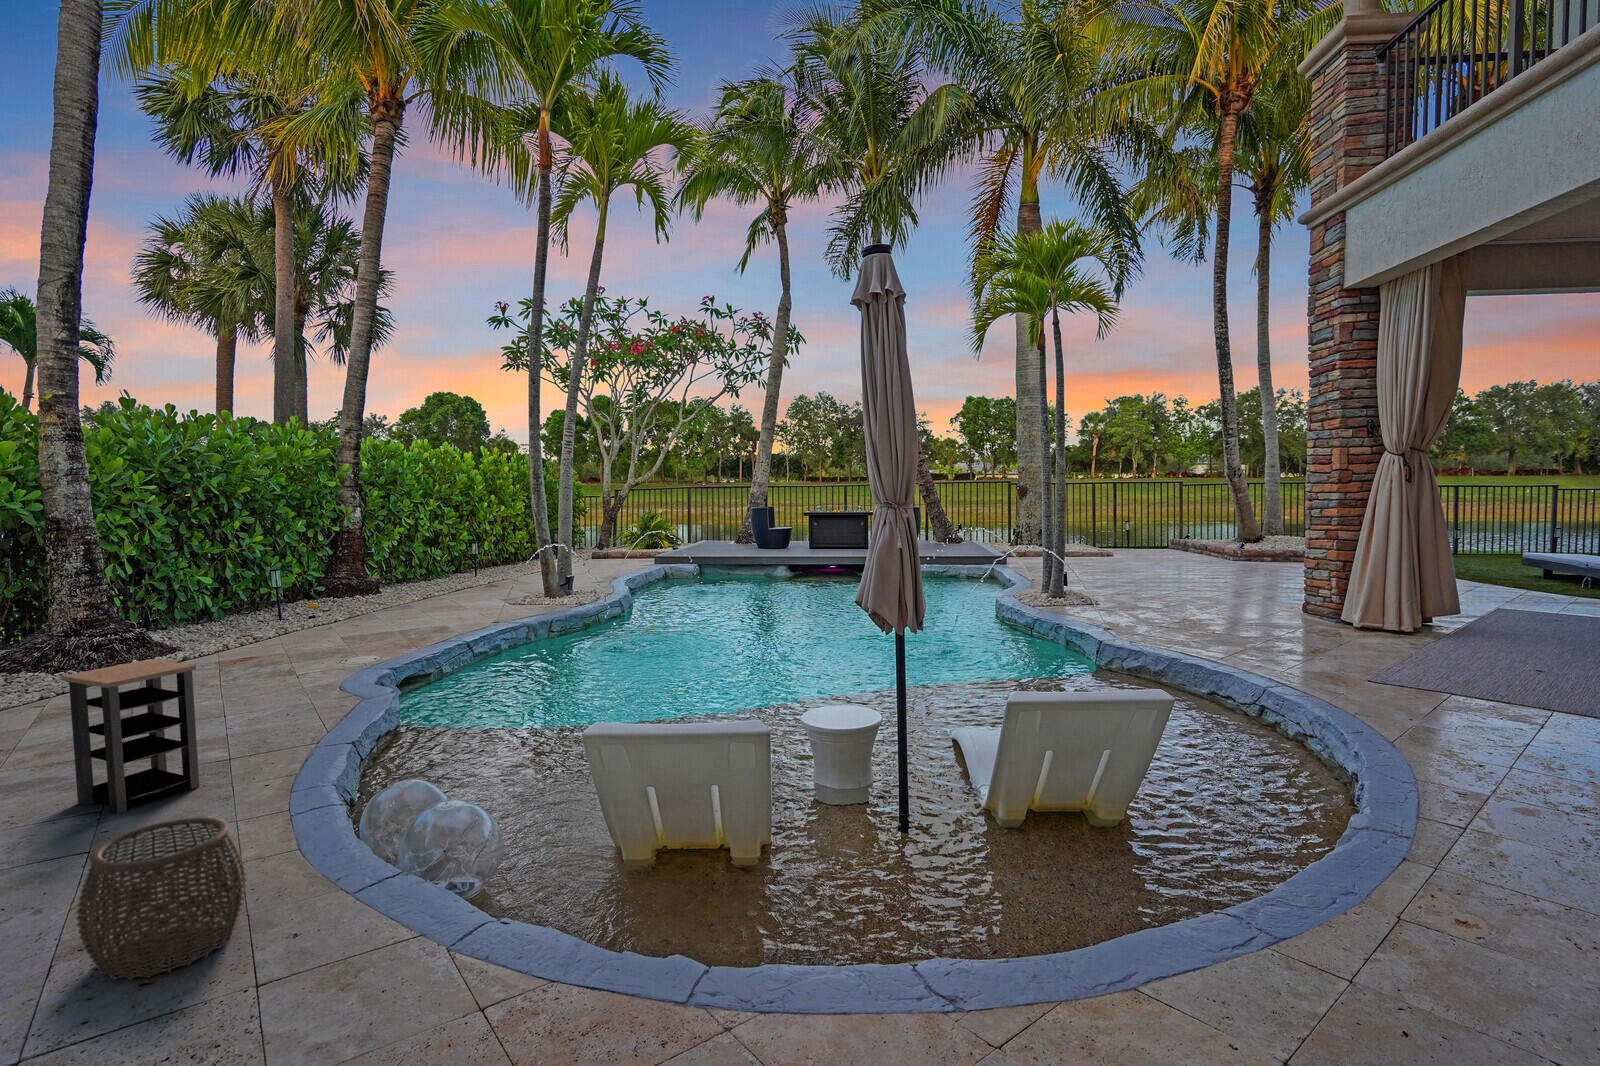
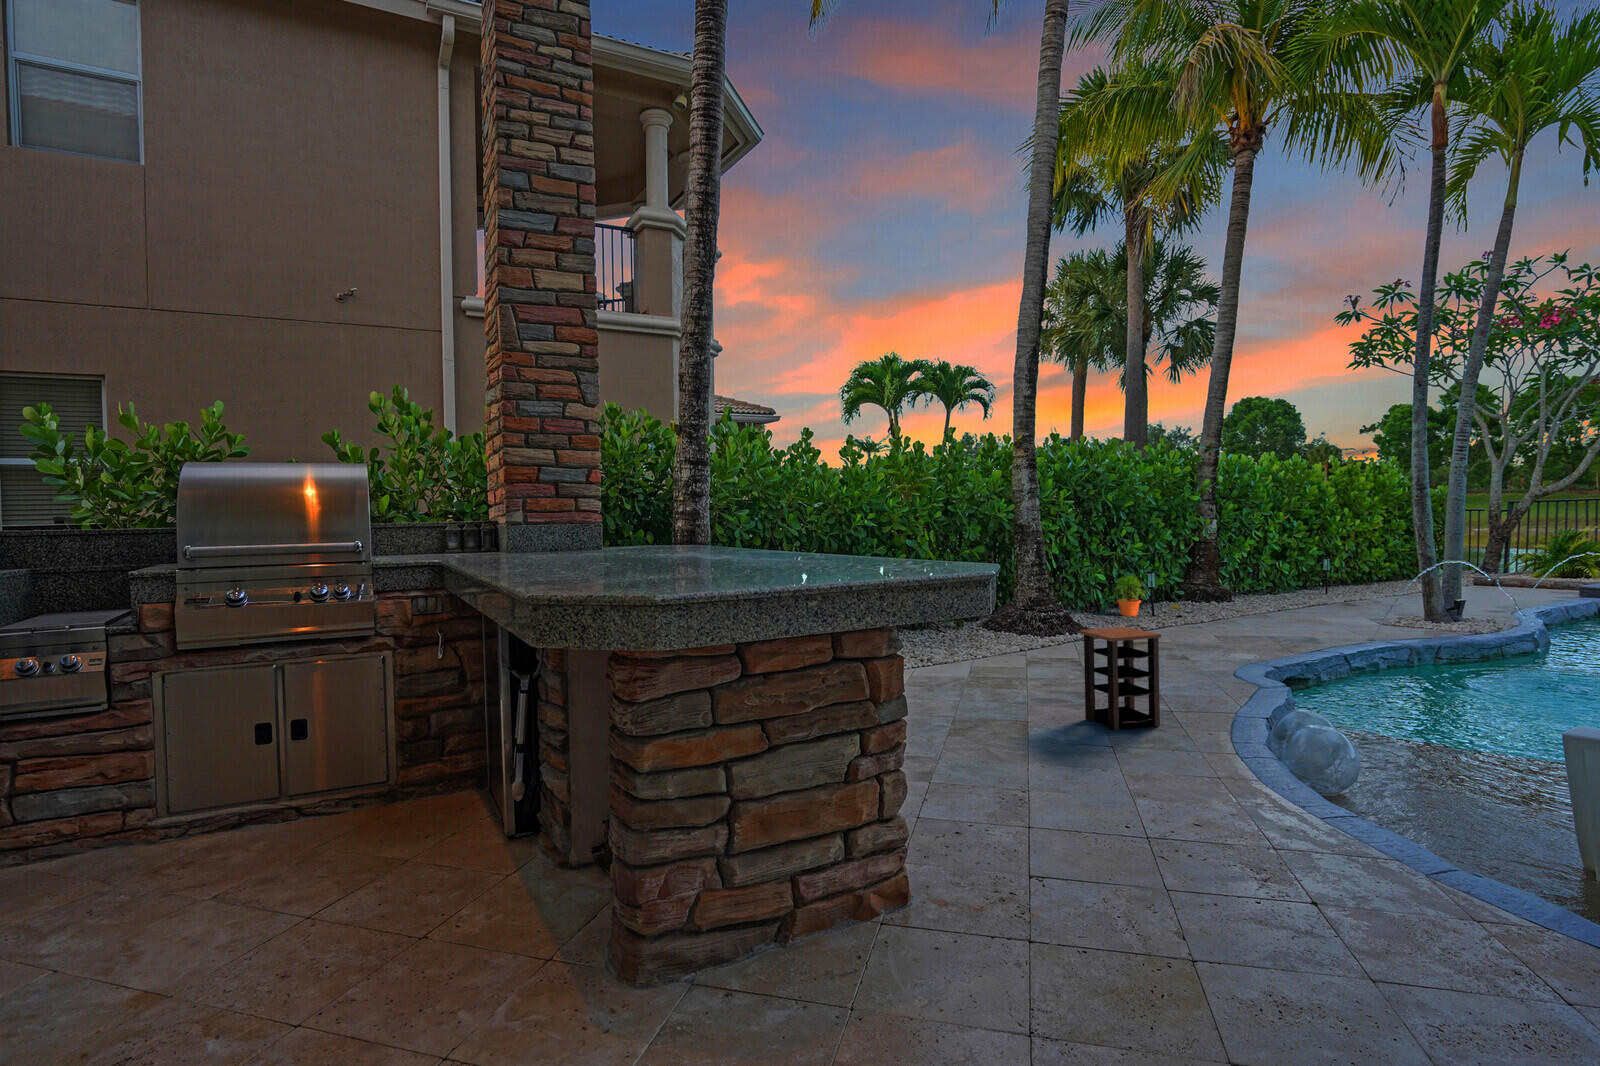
potted plant: none [222,573,269,624] -> present [1114,575,1144,616]
woven basket: present [76,817,247,980] -> none [1147,732,1248,832]

